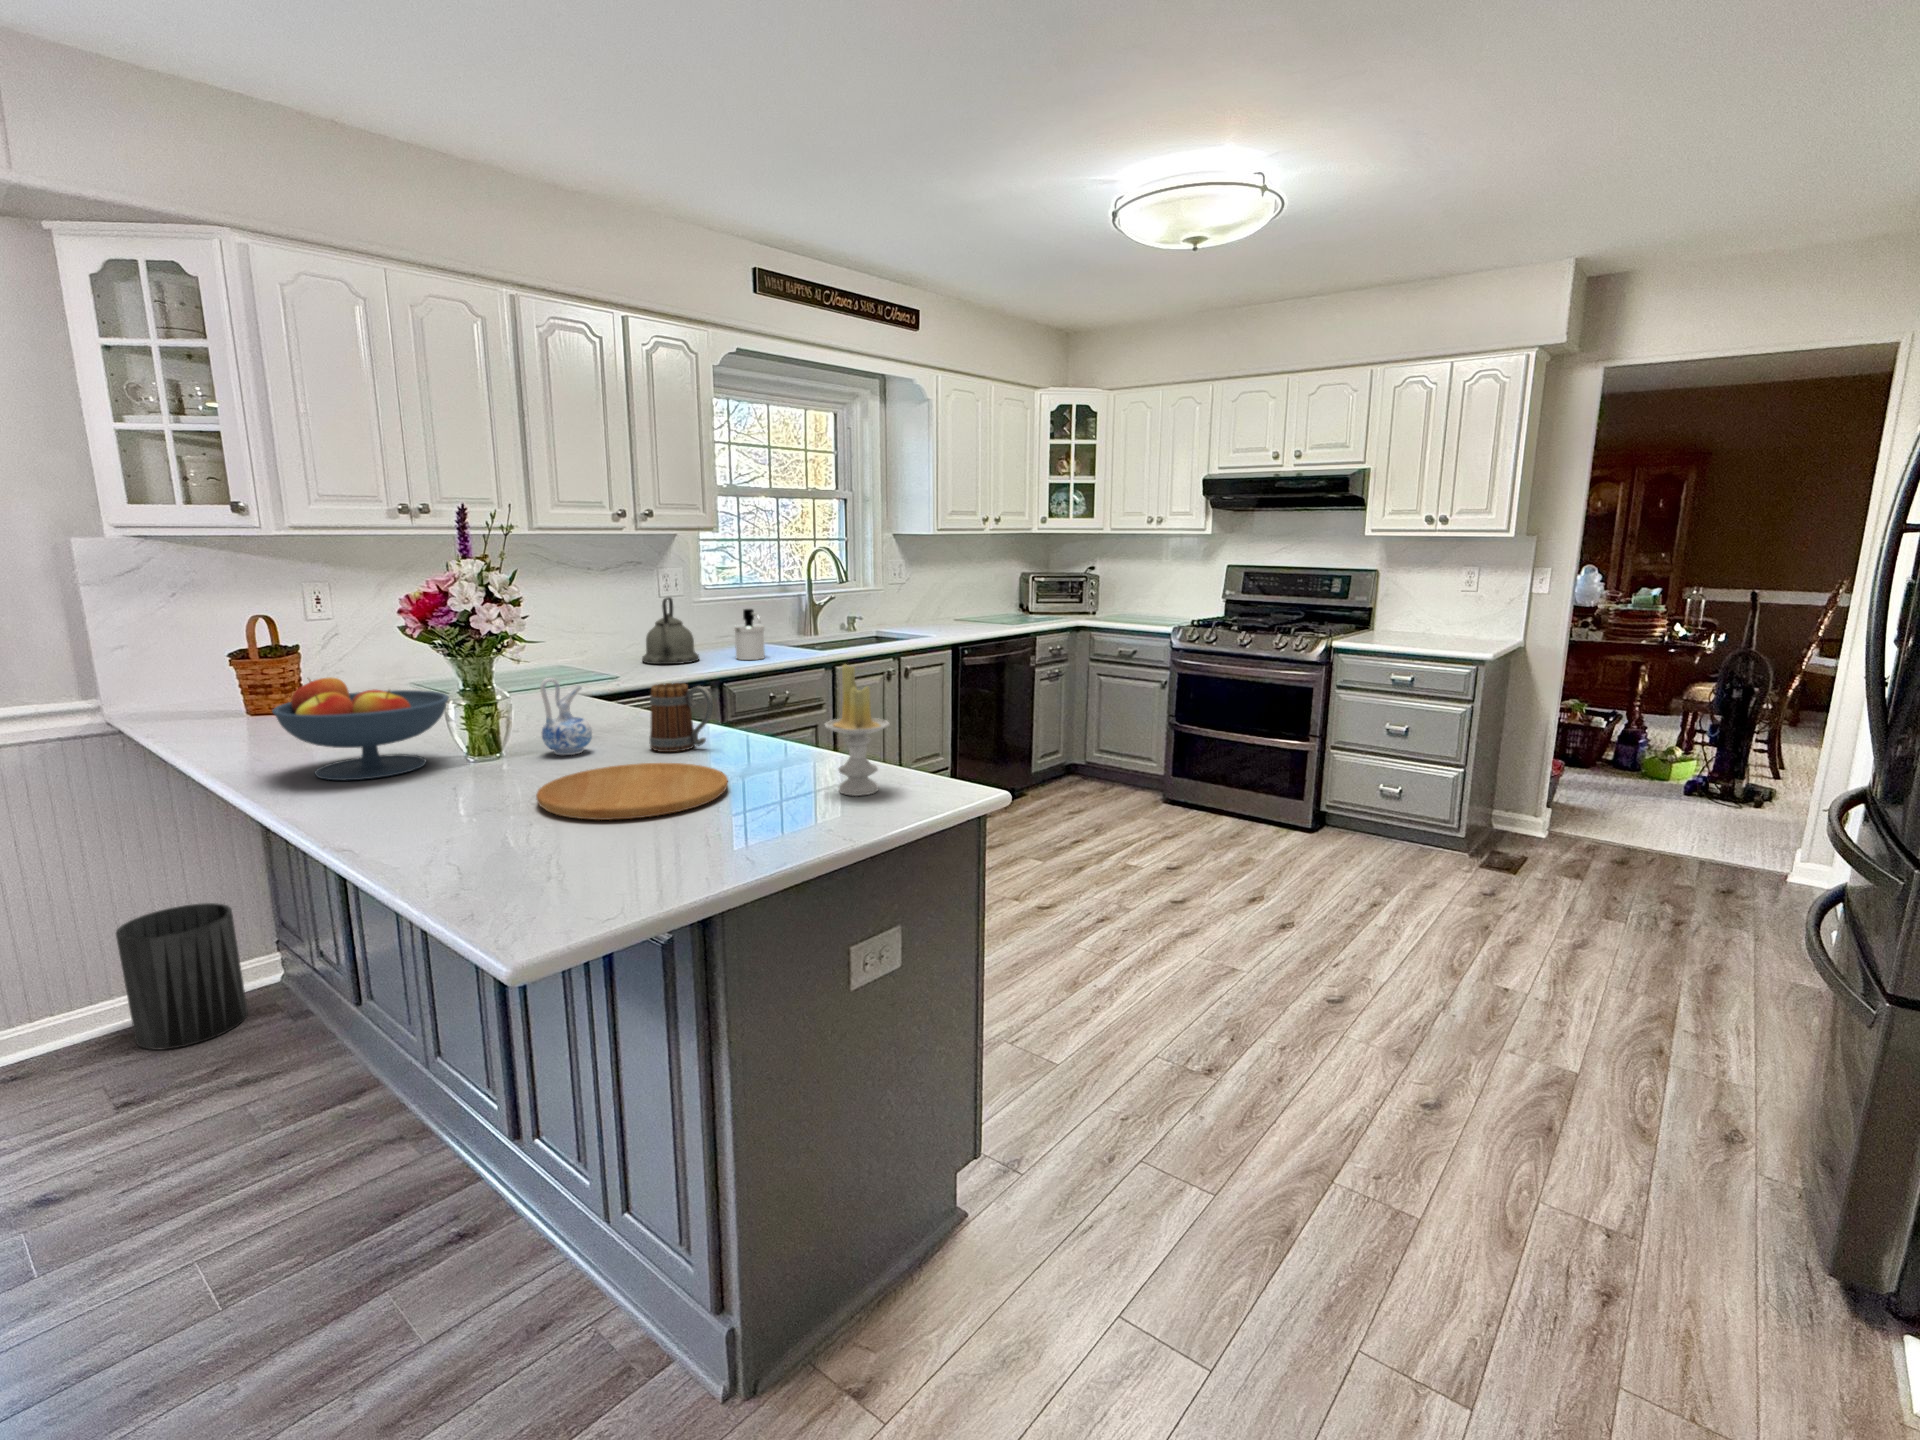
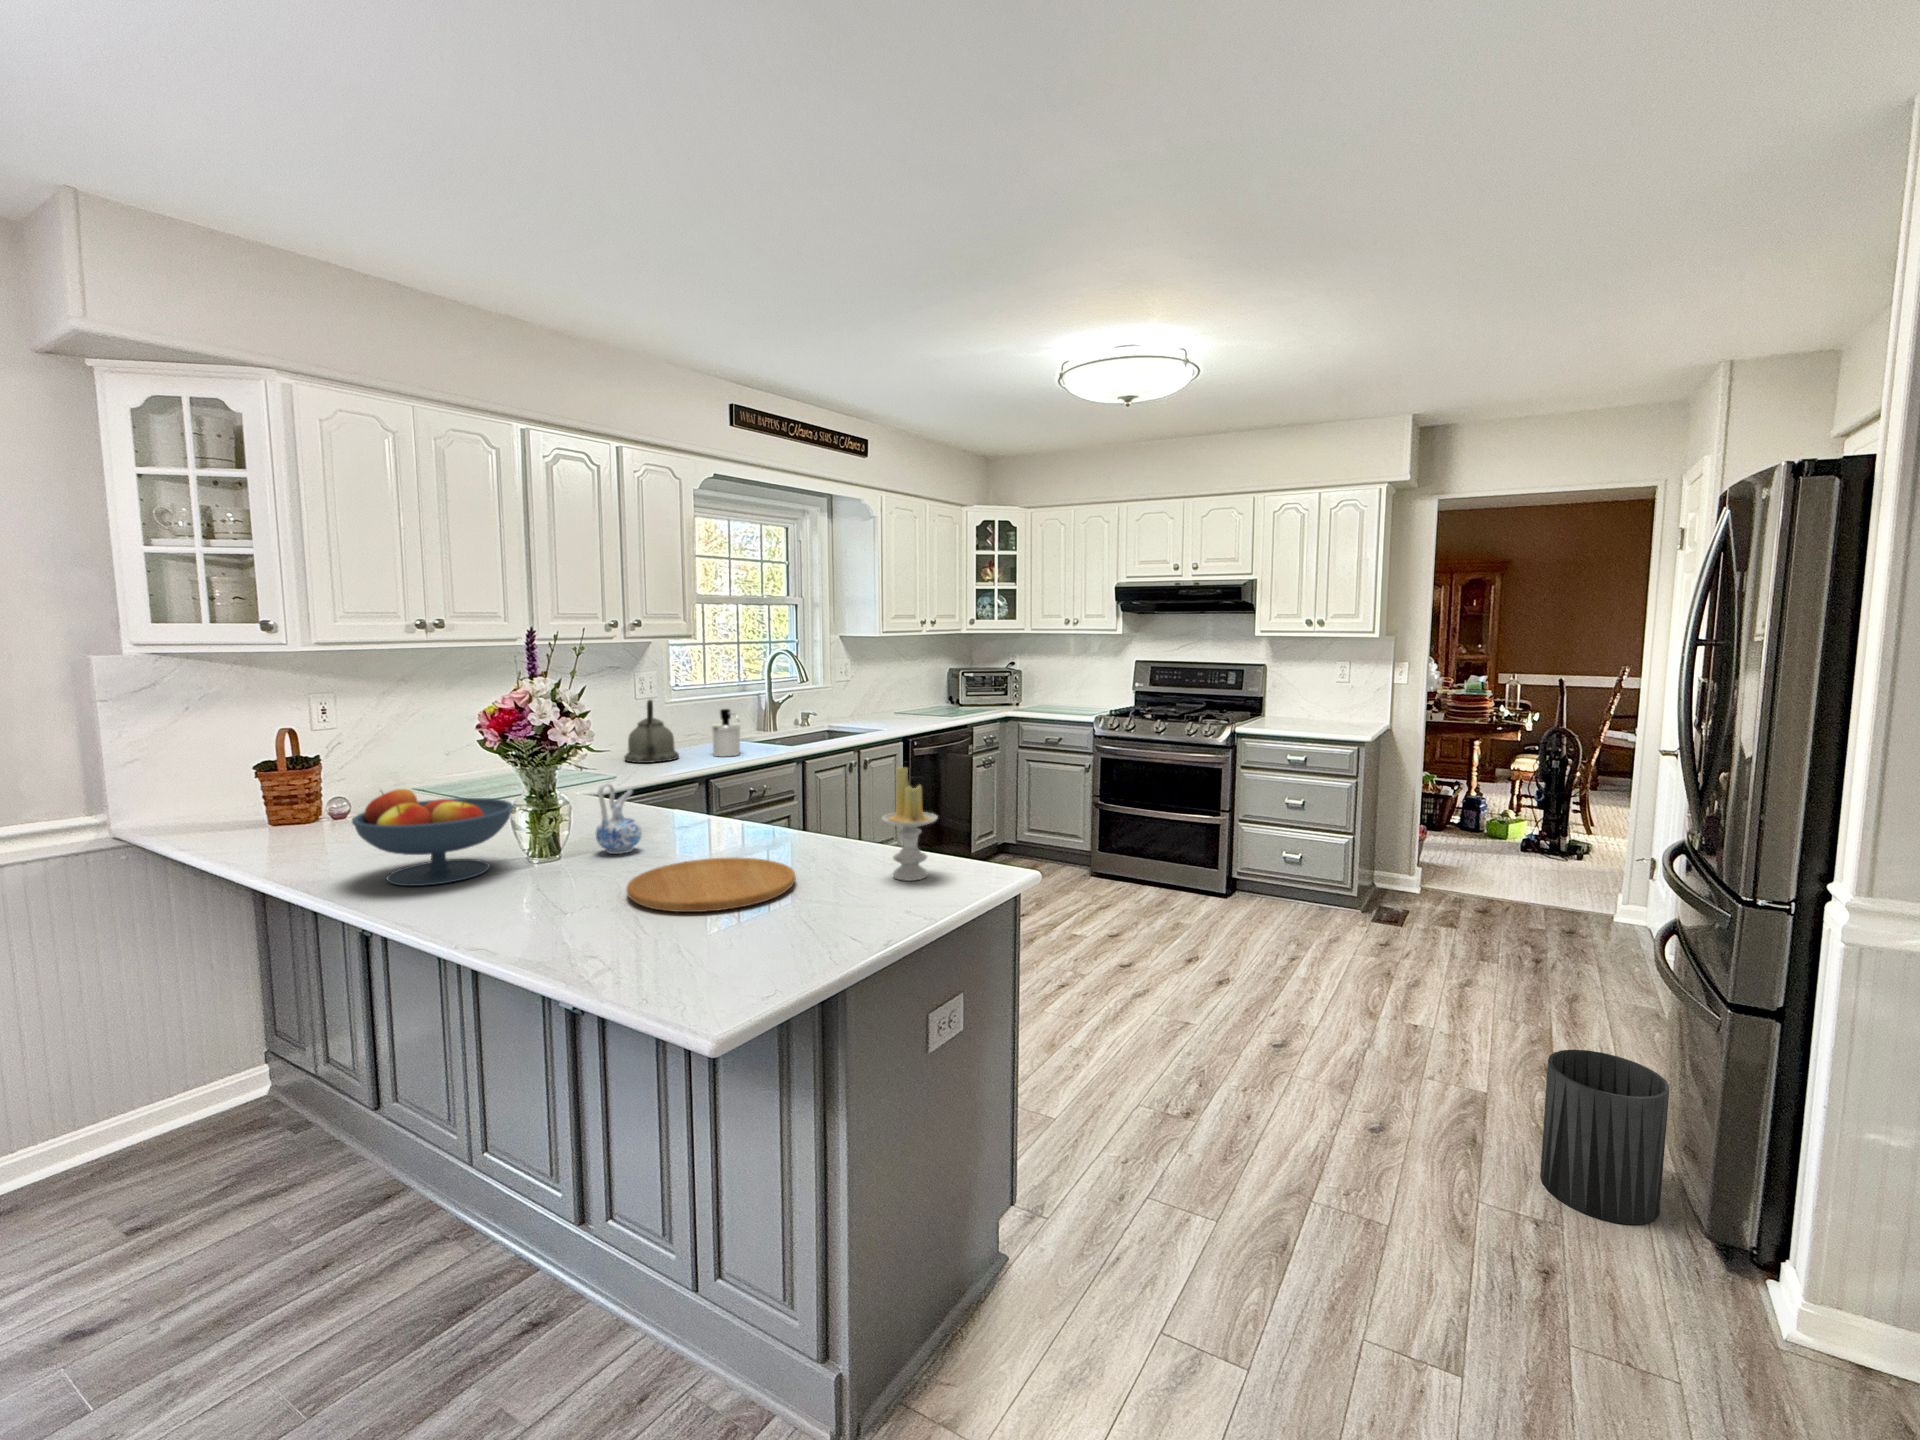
mug: present [650,683,713,752] -> none [694,784,754,847]
trash can: present [116,903,248,1050] -> present [1540,1050,1670,1224]

